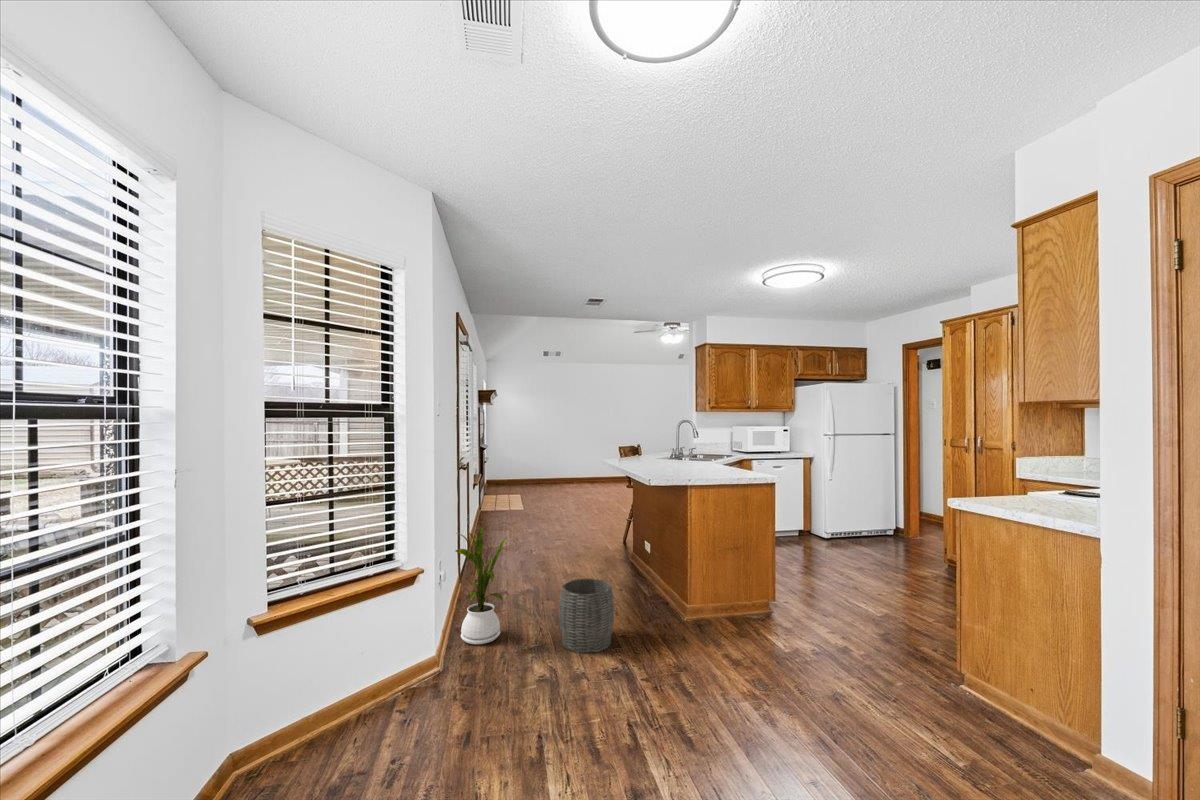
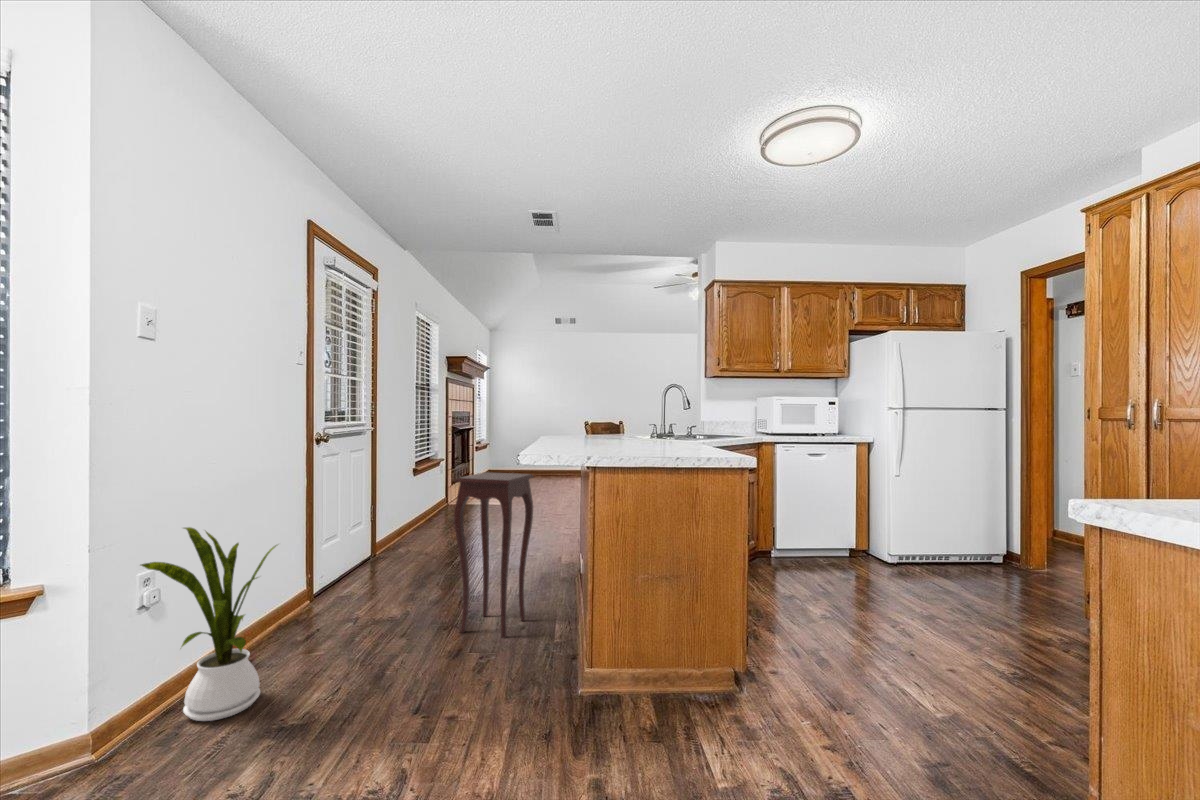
side table: none [579,486,621,594] -> present [454,472,534,638]
woven basket: present [559,578,614,653] -> none [321,620,425,760]

